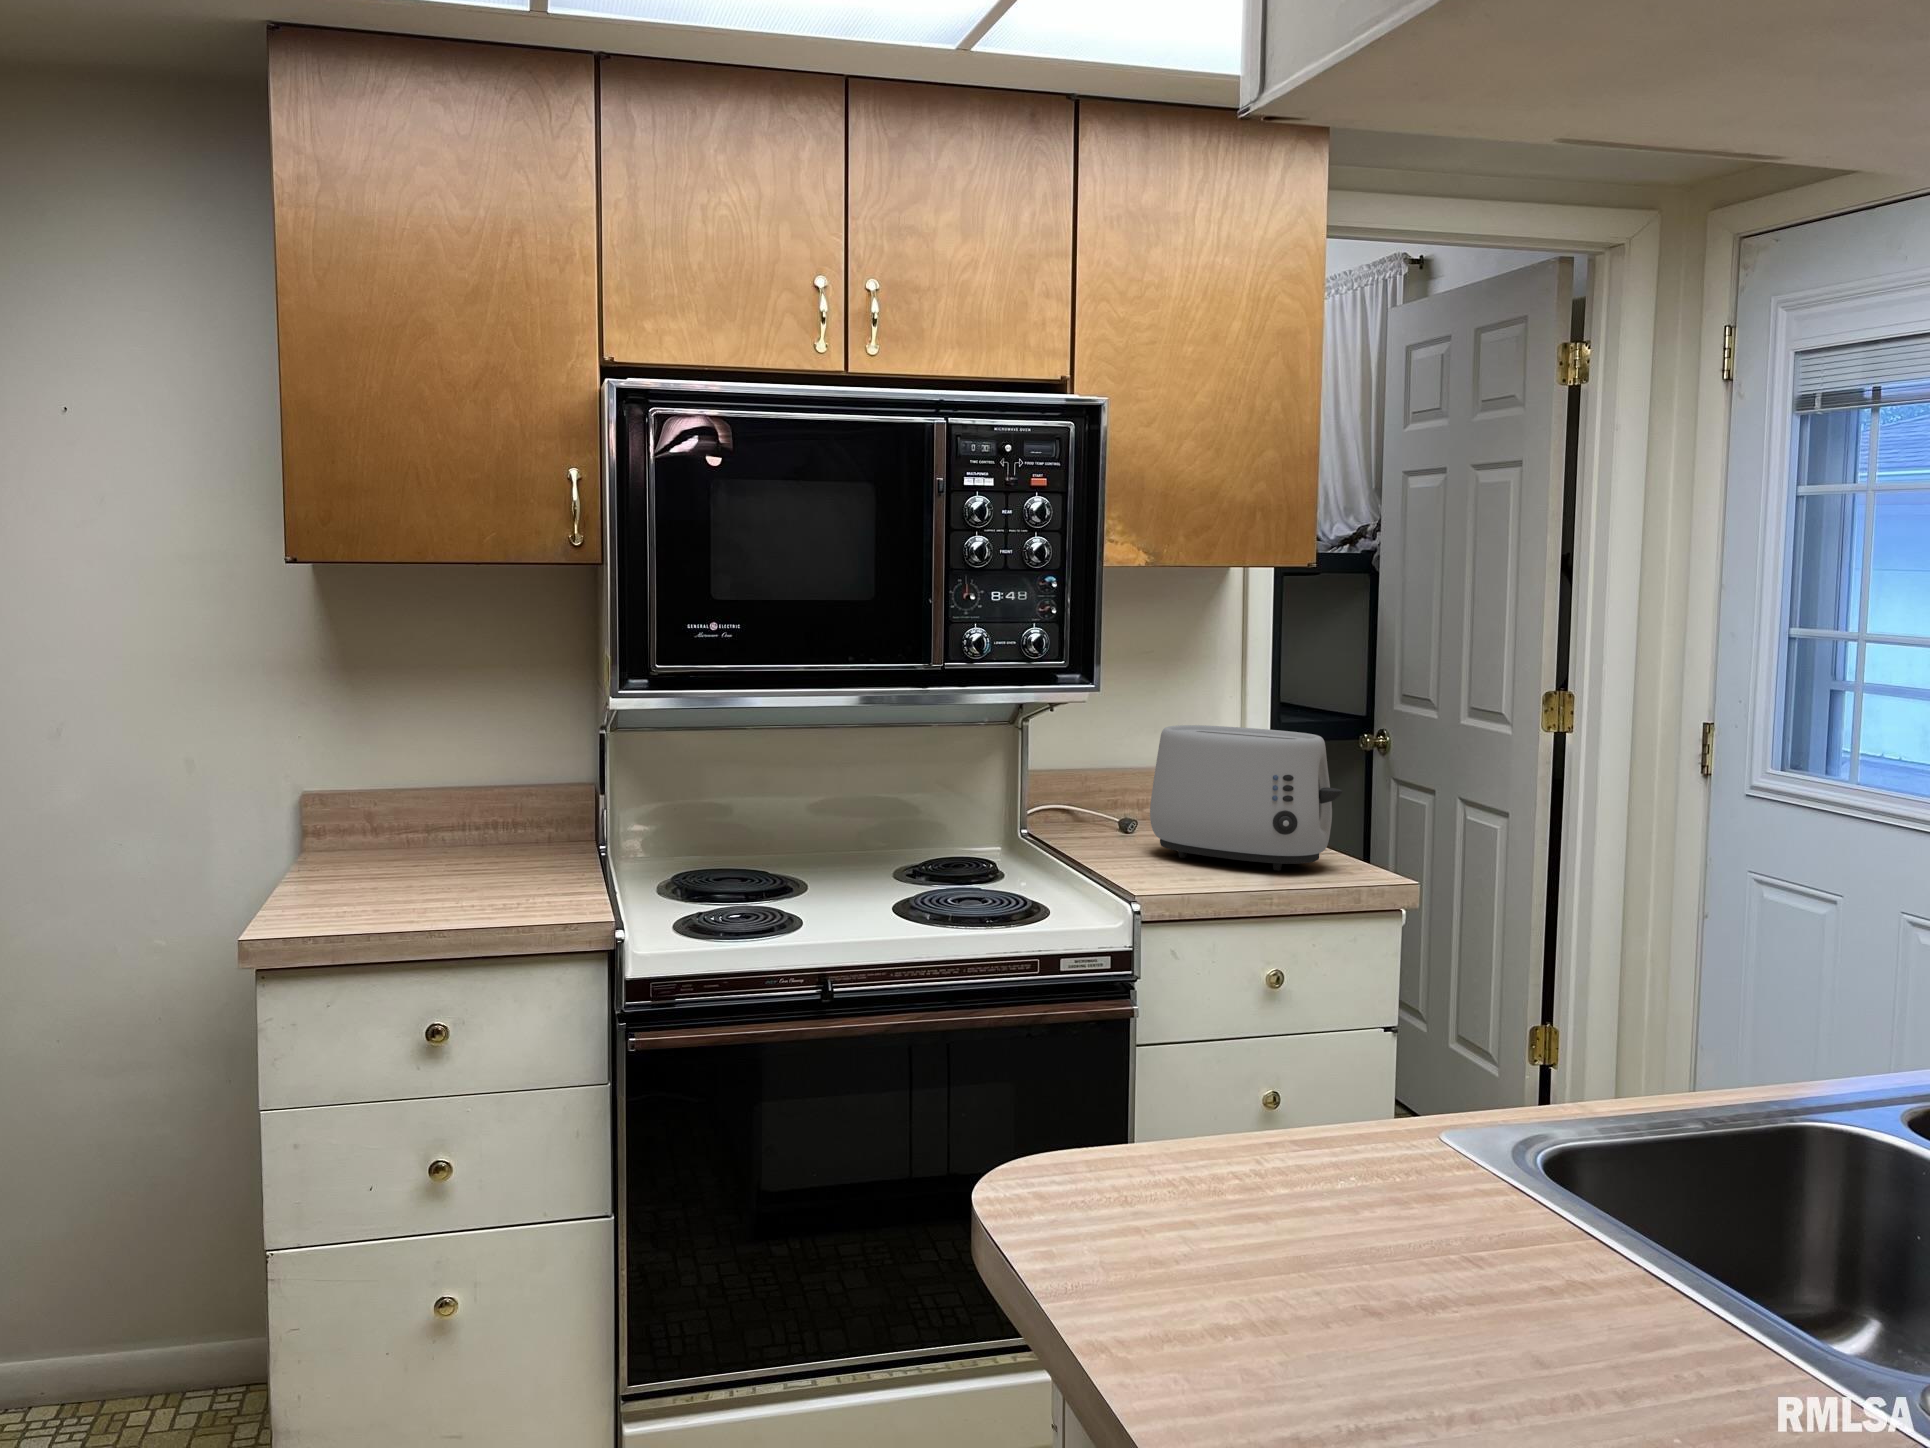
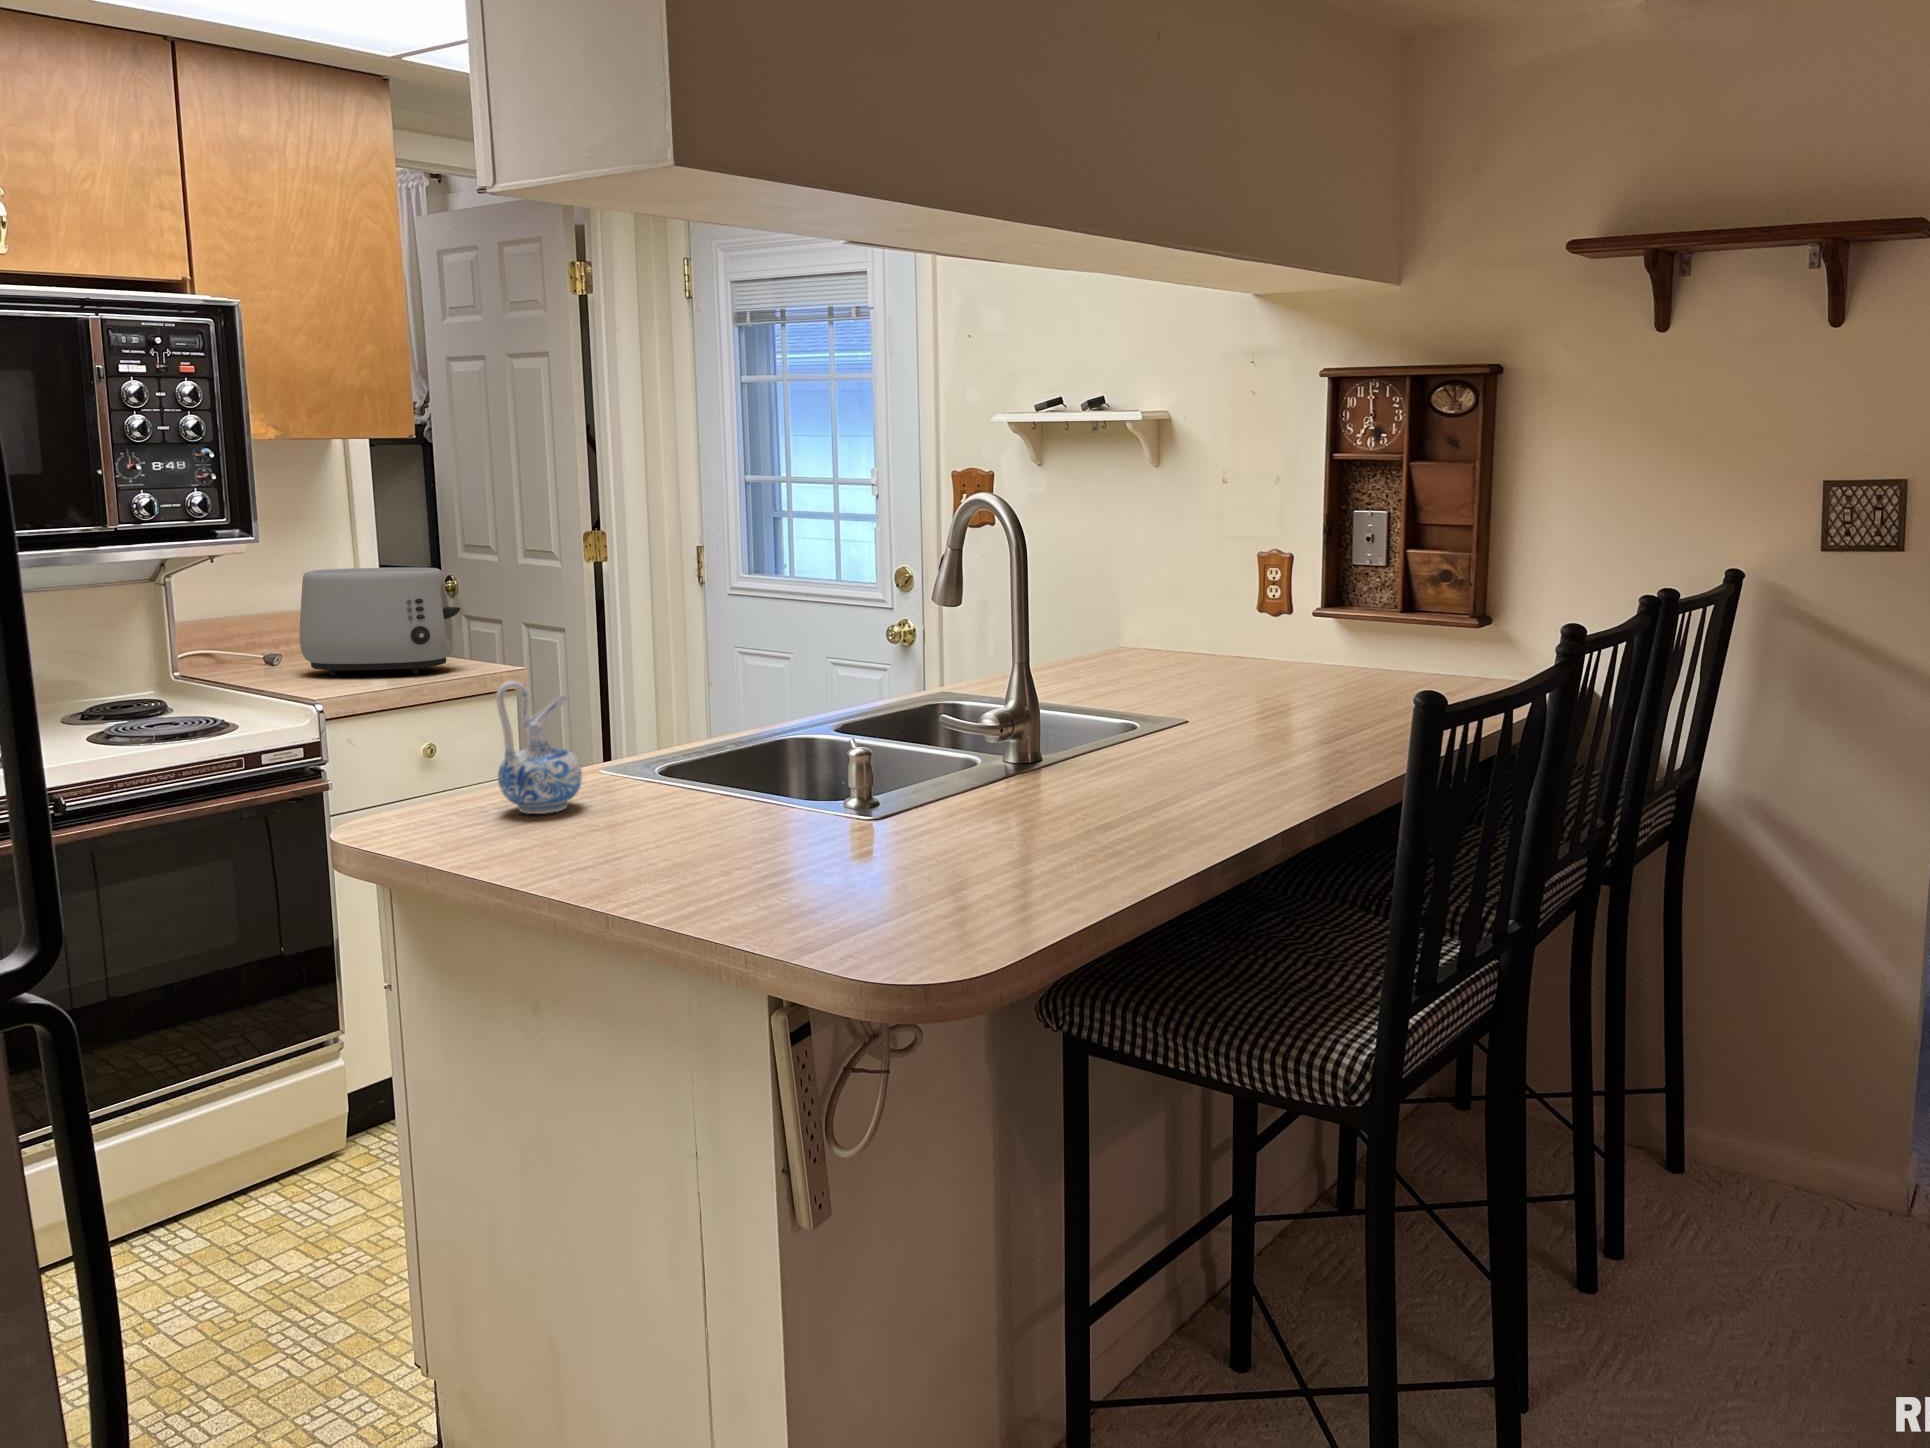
ceramic pitcher: none [1223,1010,1373,1267] -> present [496,681,582,814]

